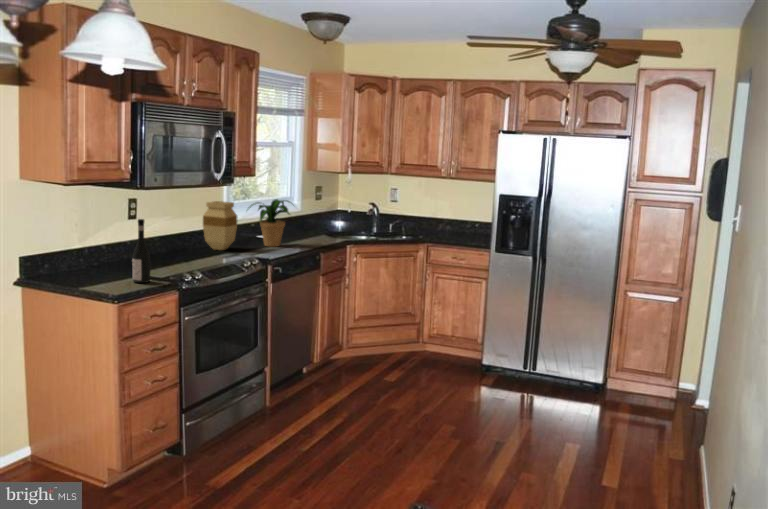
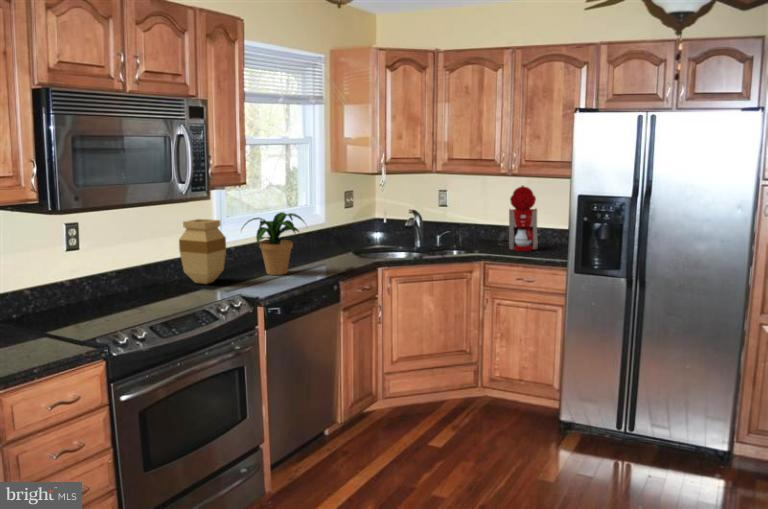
coffee maker: none [438,187,469,238] -> present [499,186,537,251]
wine bottle: present [132,219,150,283] -> none [32,259,61,353]

